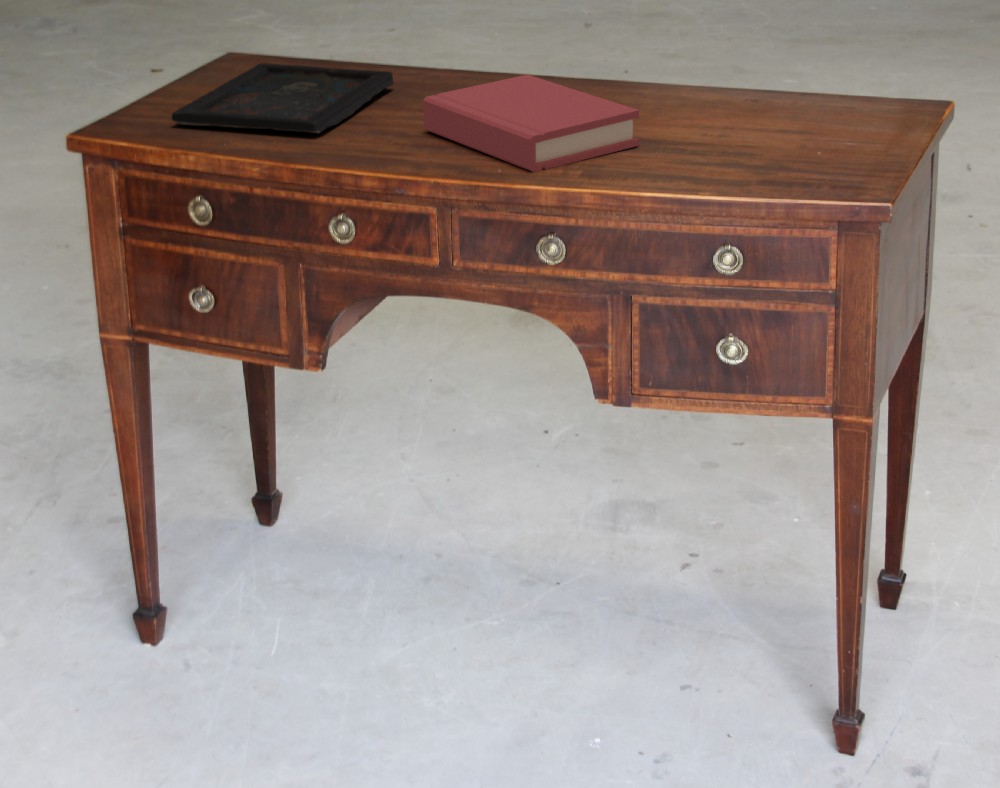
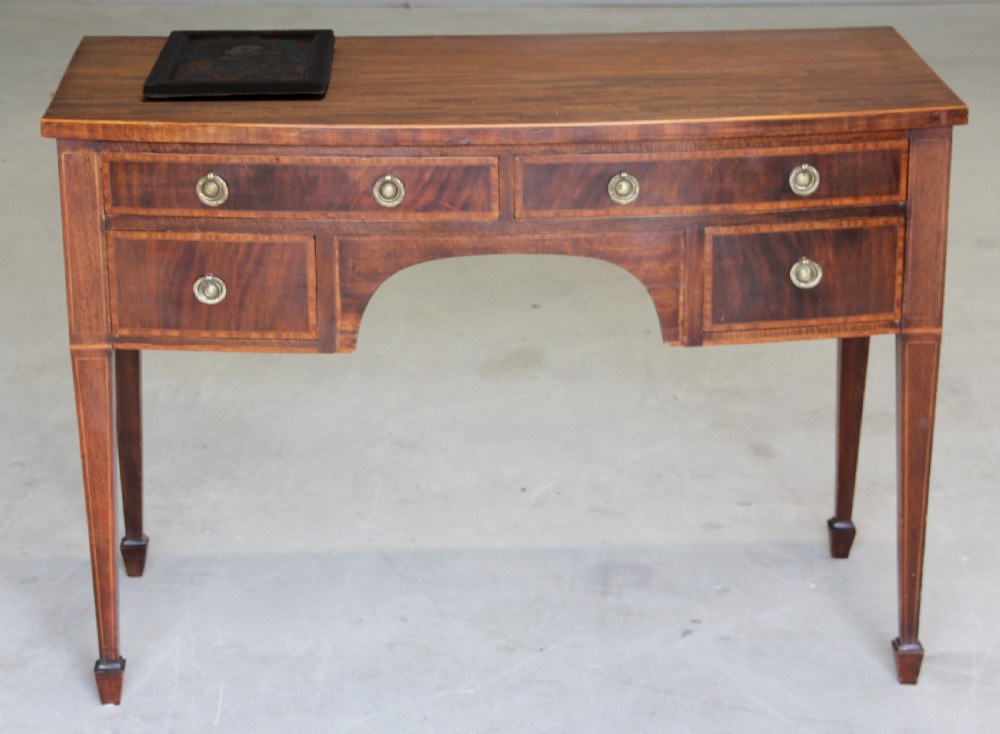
hardback book: present [423,75,639,172] -> none [428,19,663,112]

